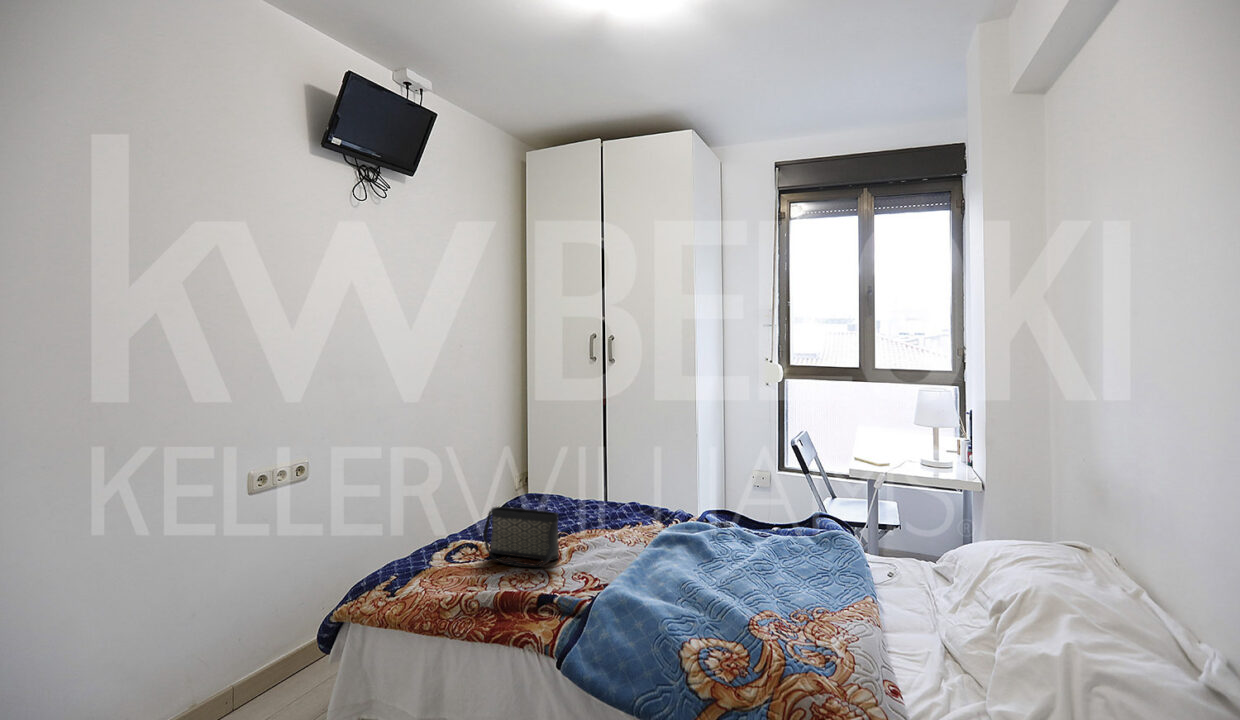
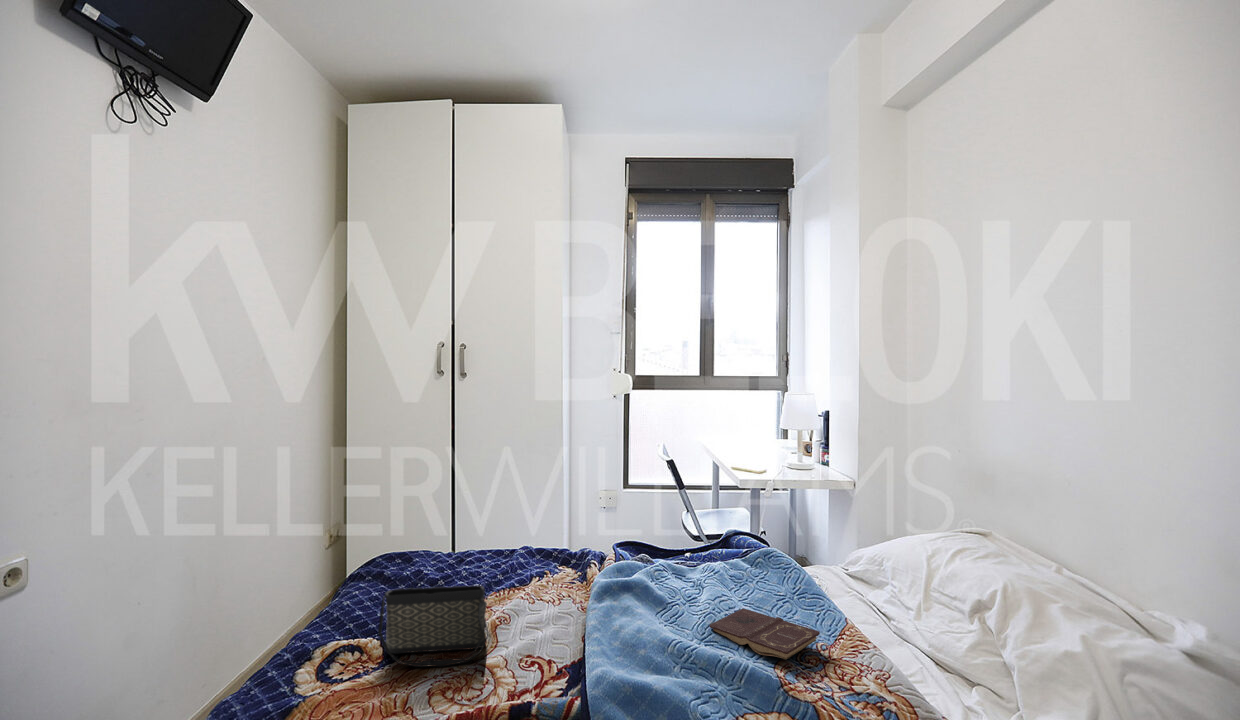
book: none [739,570,834,612] -> present [710,608,820,659]

